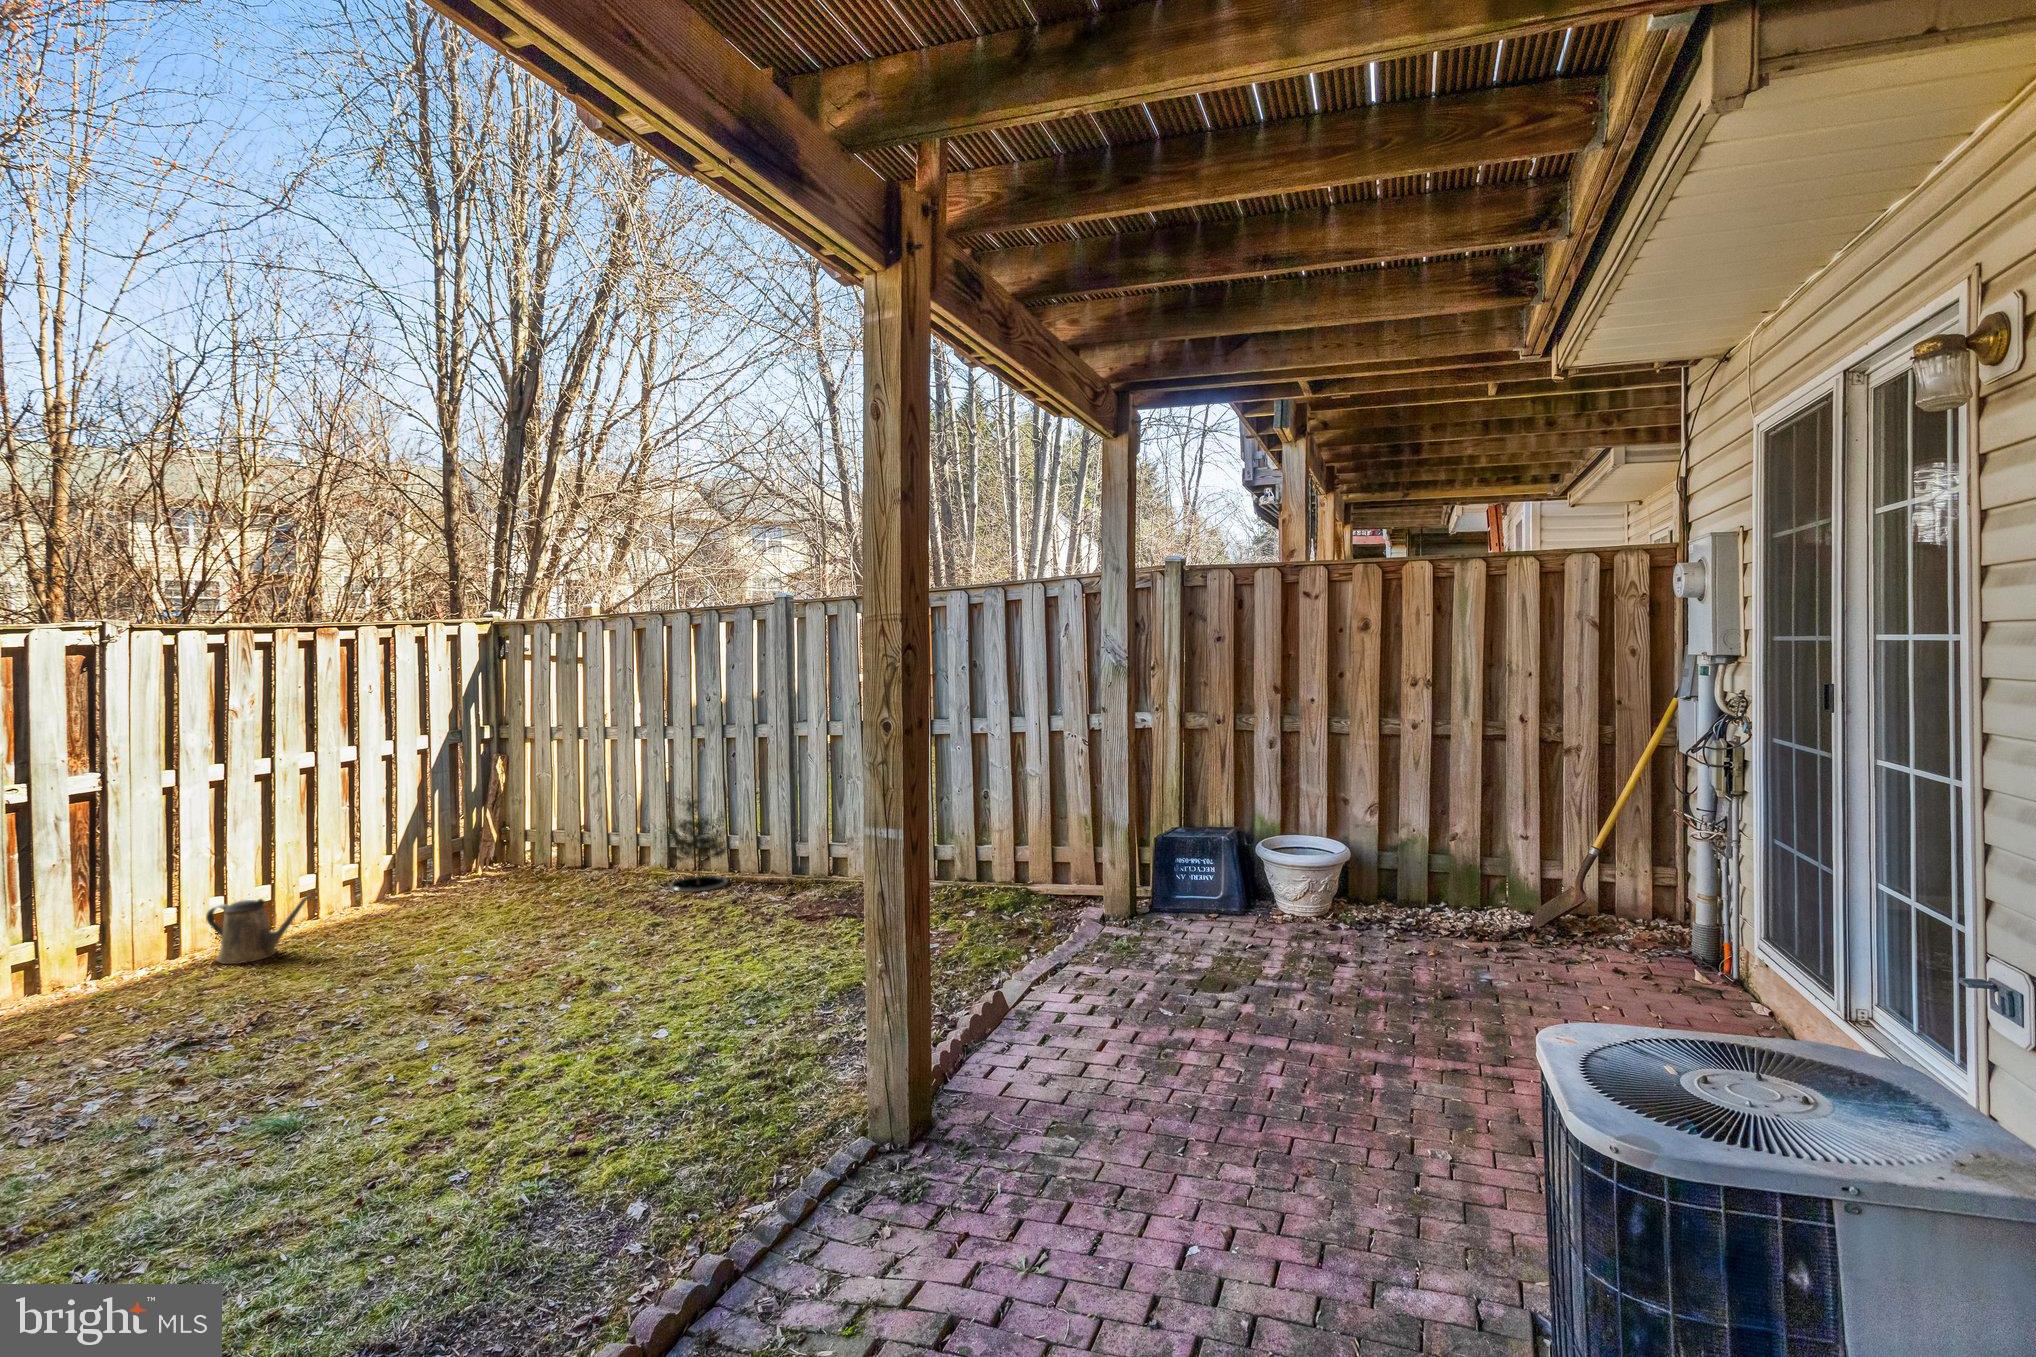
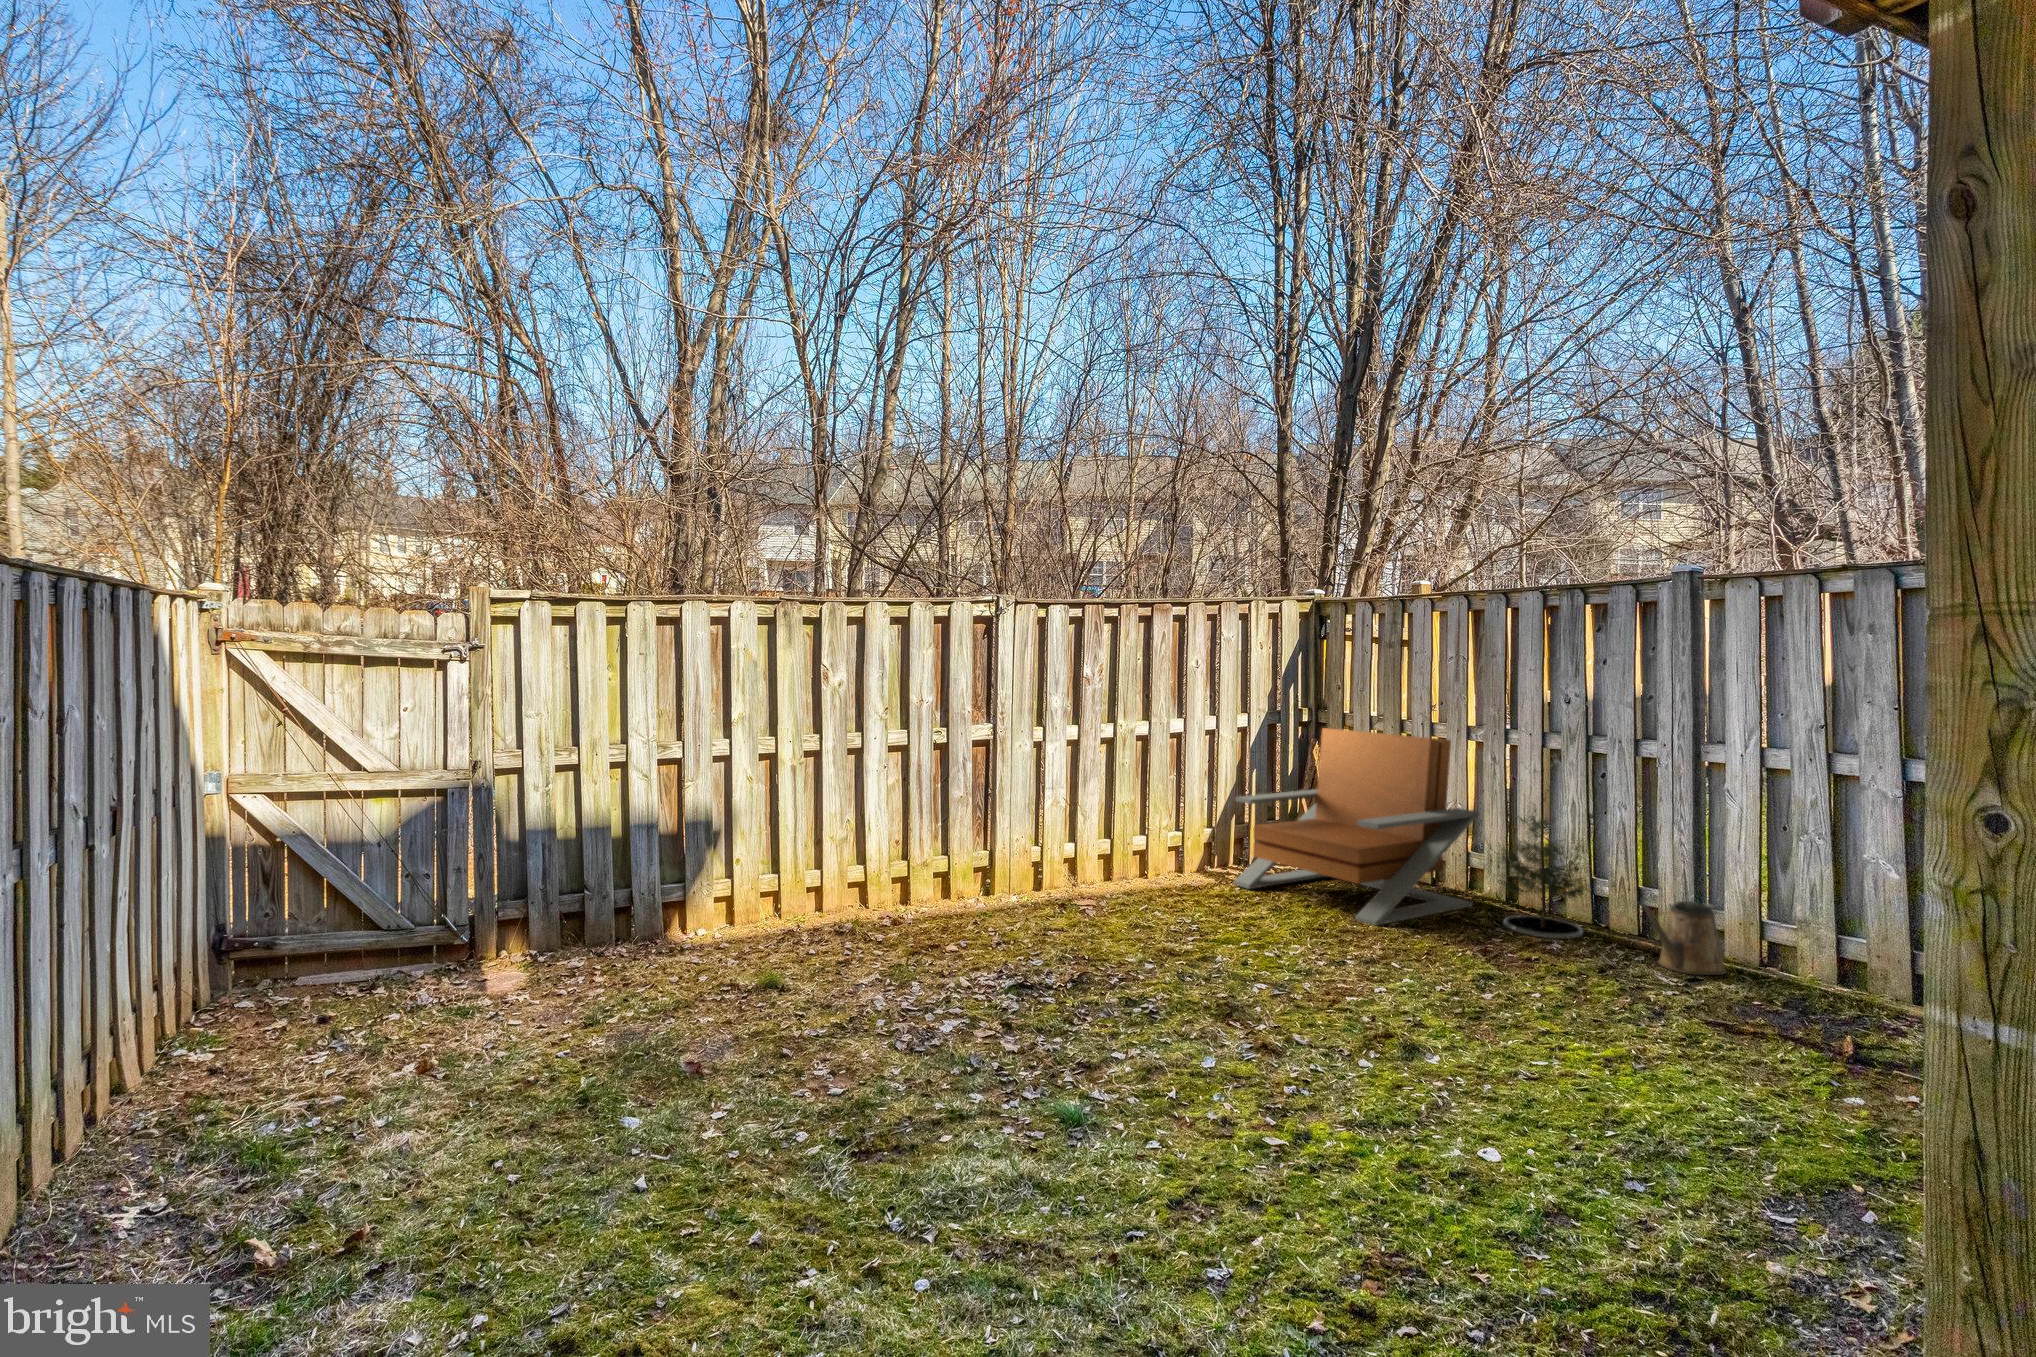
lounge chair: none [418,743,647,912] -> present [1234,728,1479,926]
watering can: present [206,894,313,964] -> present [1639,901,1726,975]

